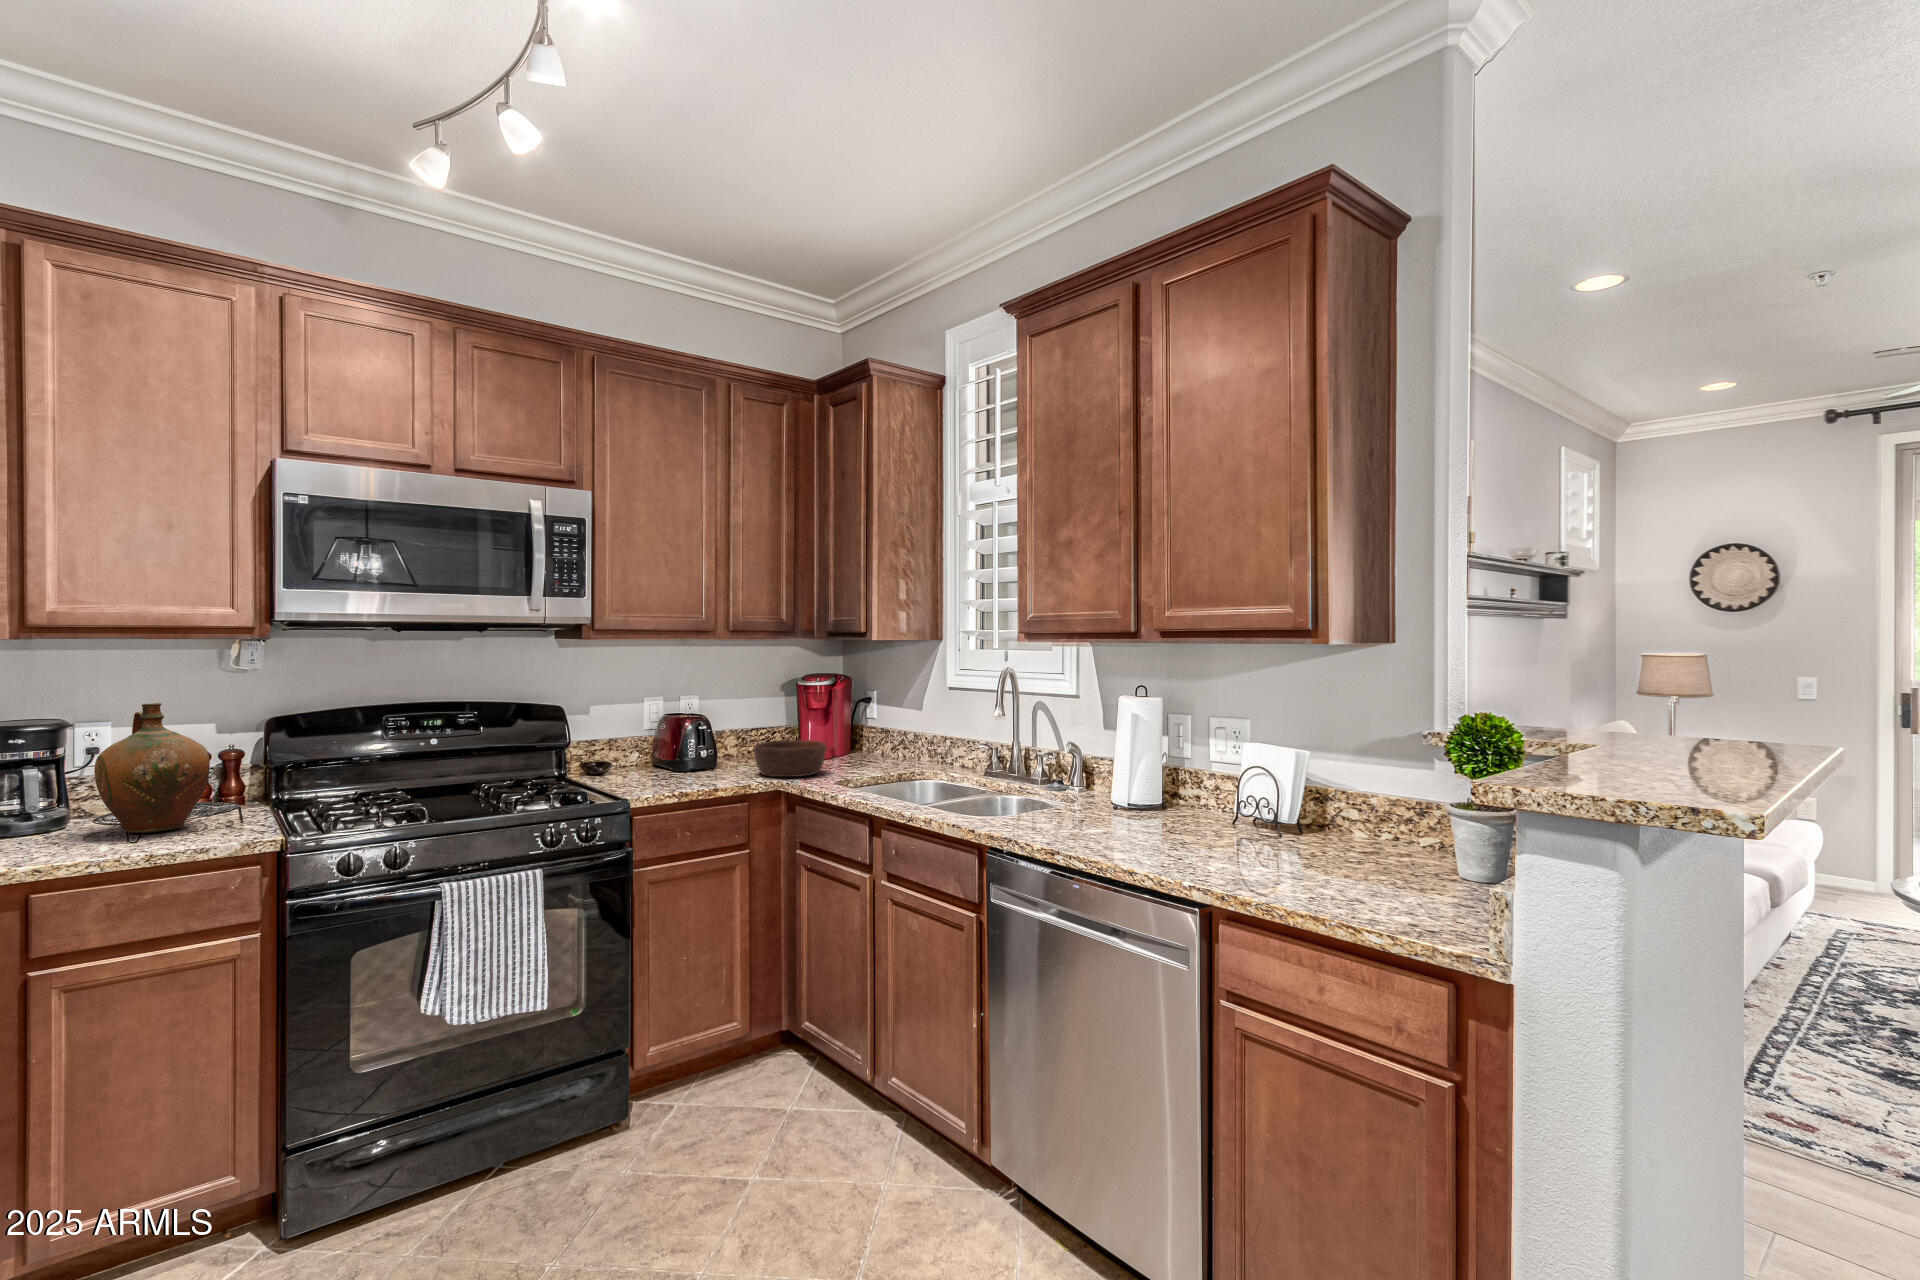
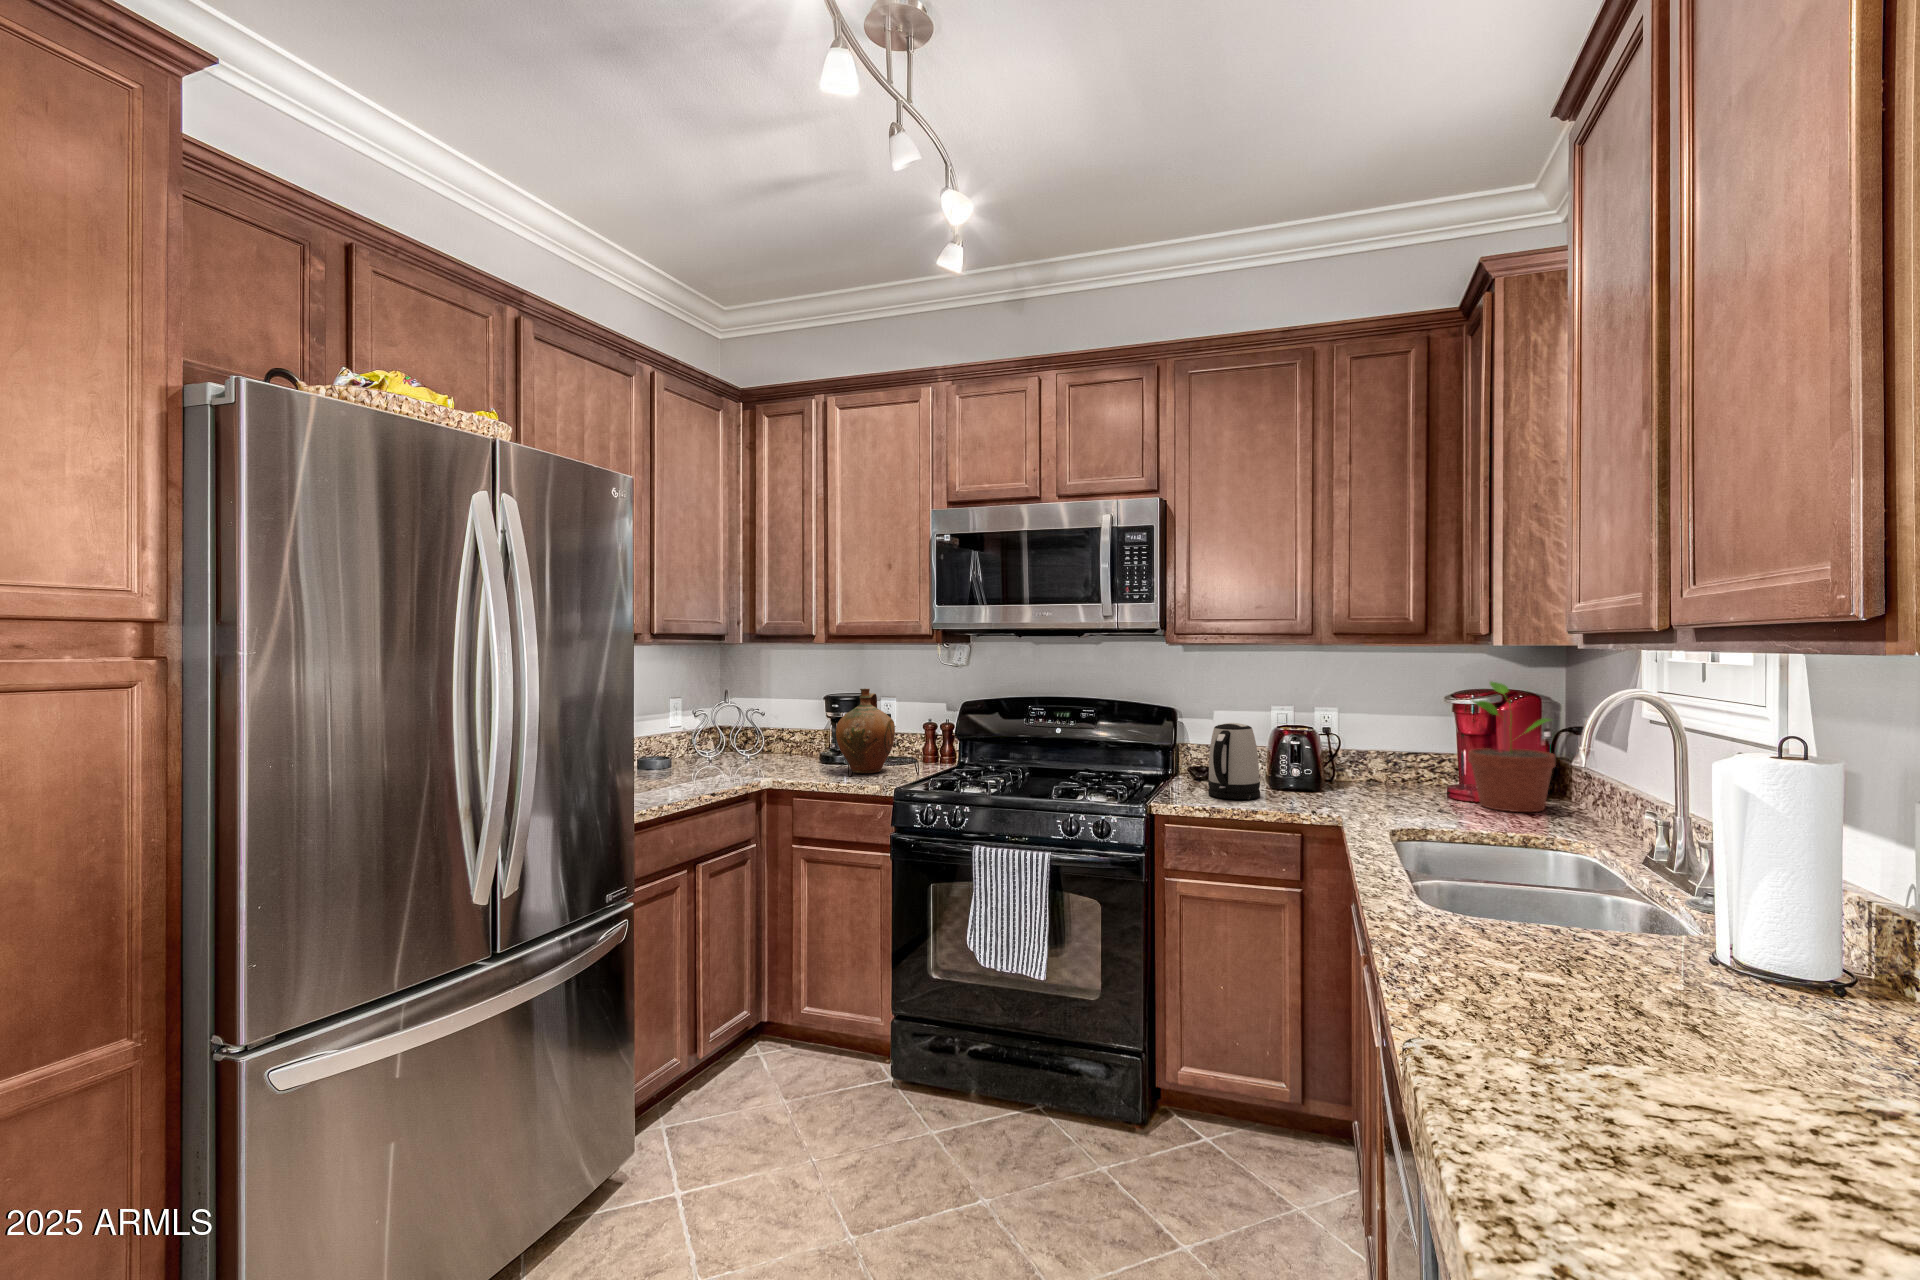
potted plant: none [823,670,884,765] -> present [1468,682,1555,812]
kettle: none [647,714,696,786] -> present [1208,723,1260,799]
wooden bowl: present [754,740,826,777] -> none [1337,765,1435,813]

